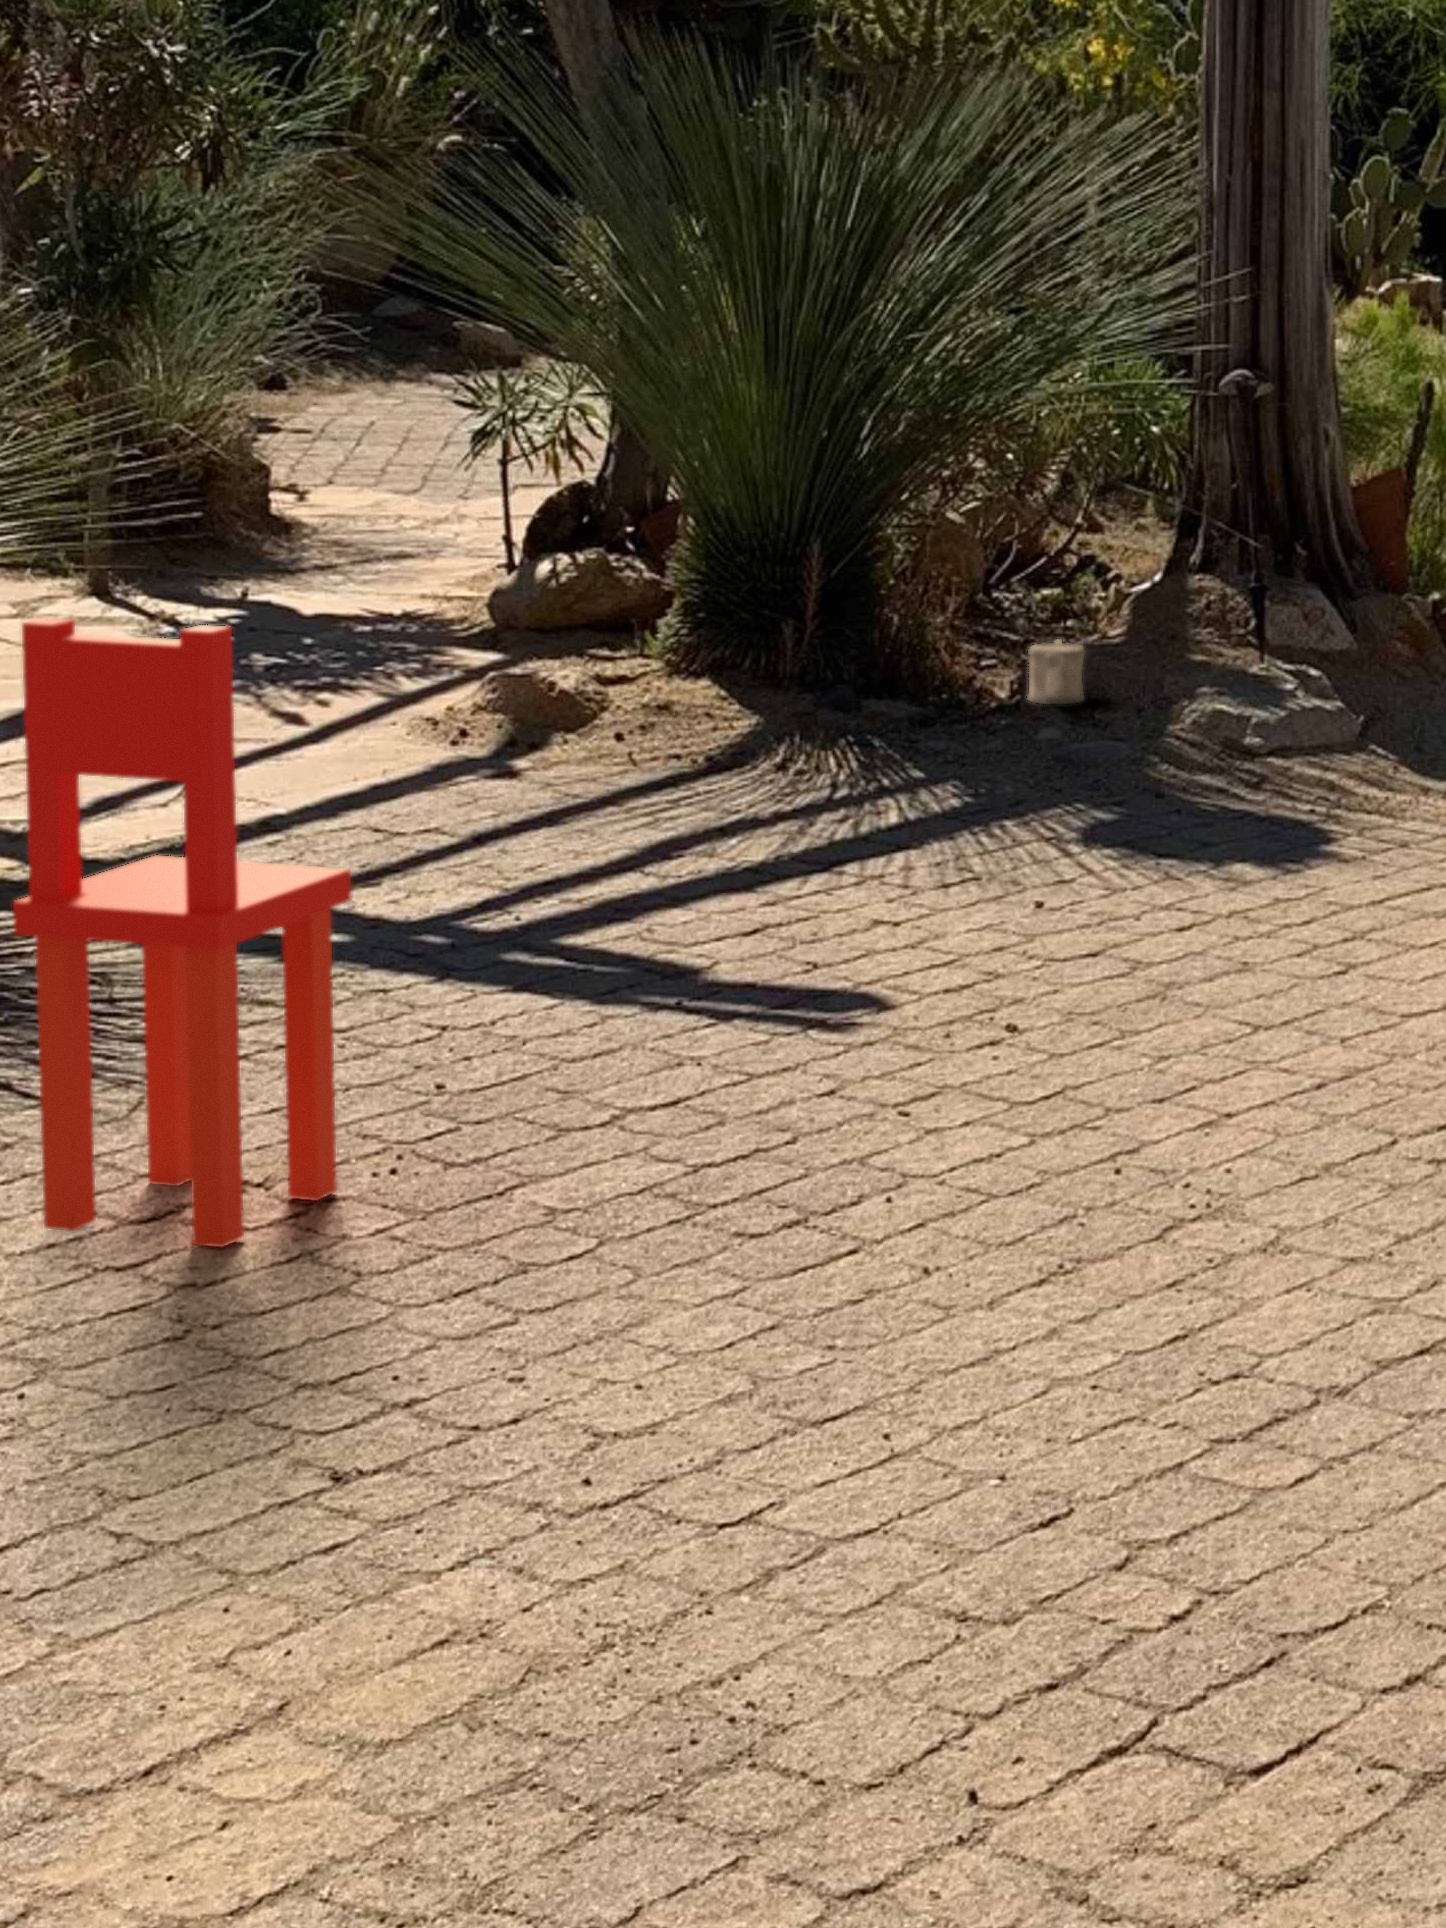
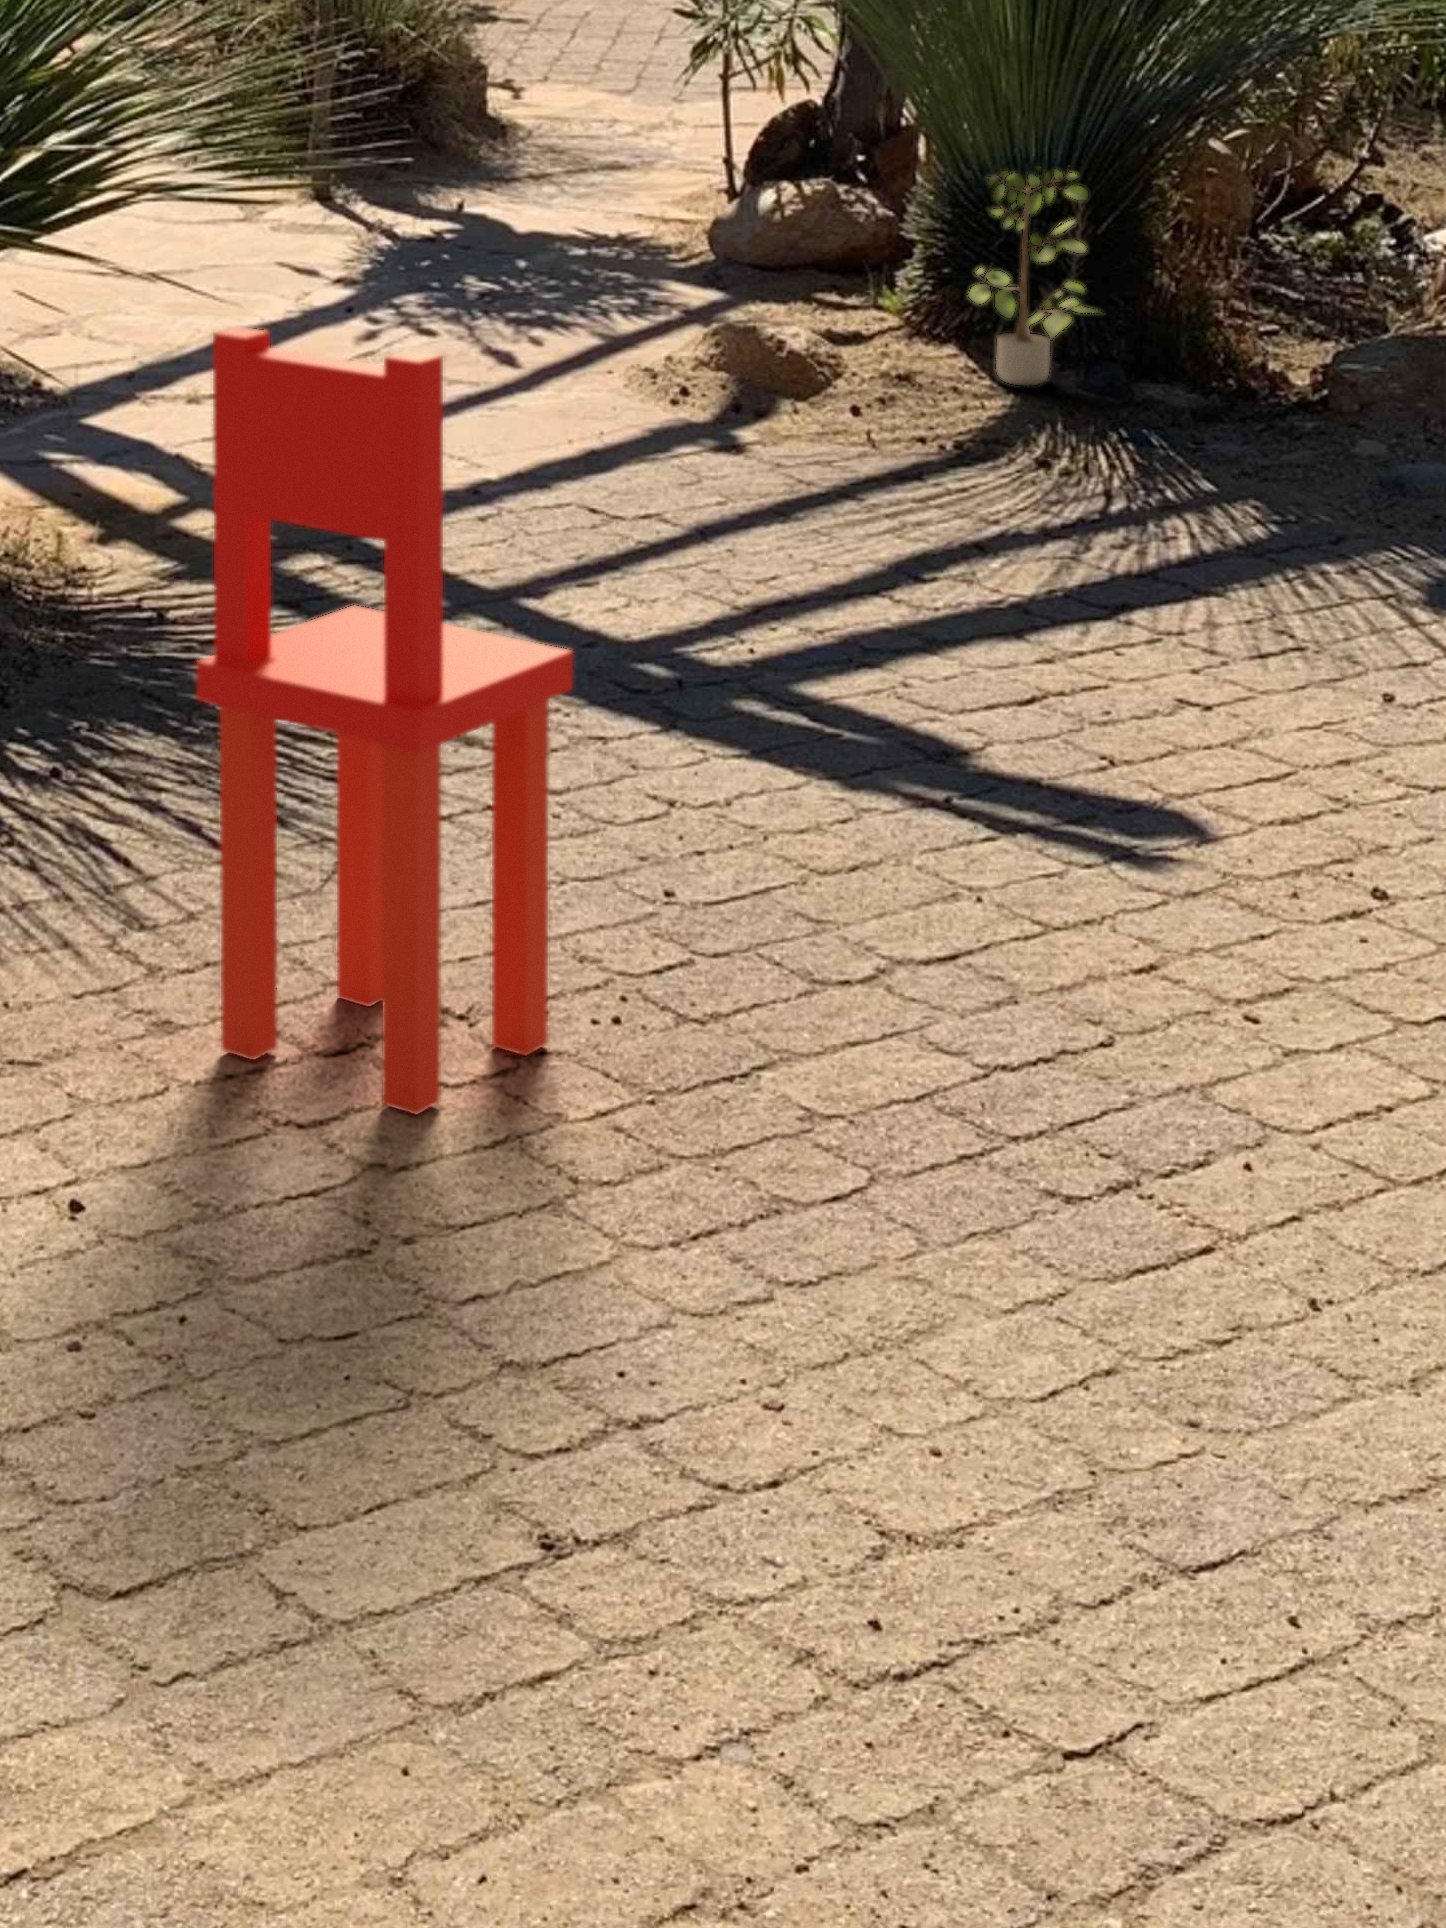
potted plant: none [718,516,837,707] -> present [969,167,1095,385]
watering can: present [1028,639,1085,704] -> none [1338,323,1413,406]

